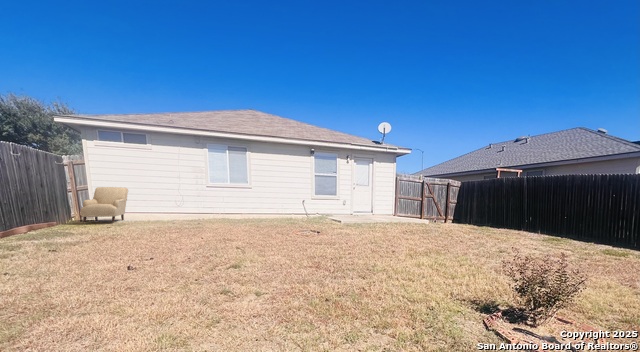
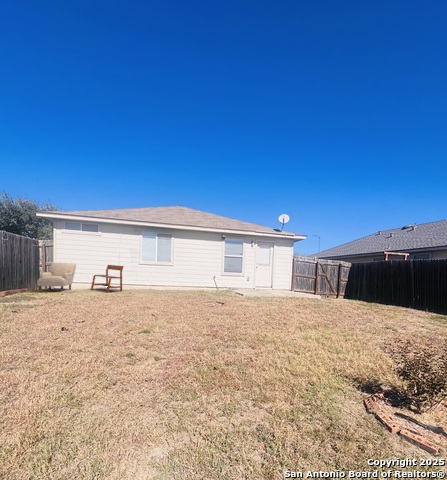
bench: none [150,188,190,223] -> present [91,265,124,293]

